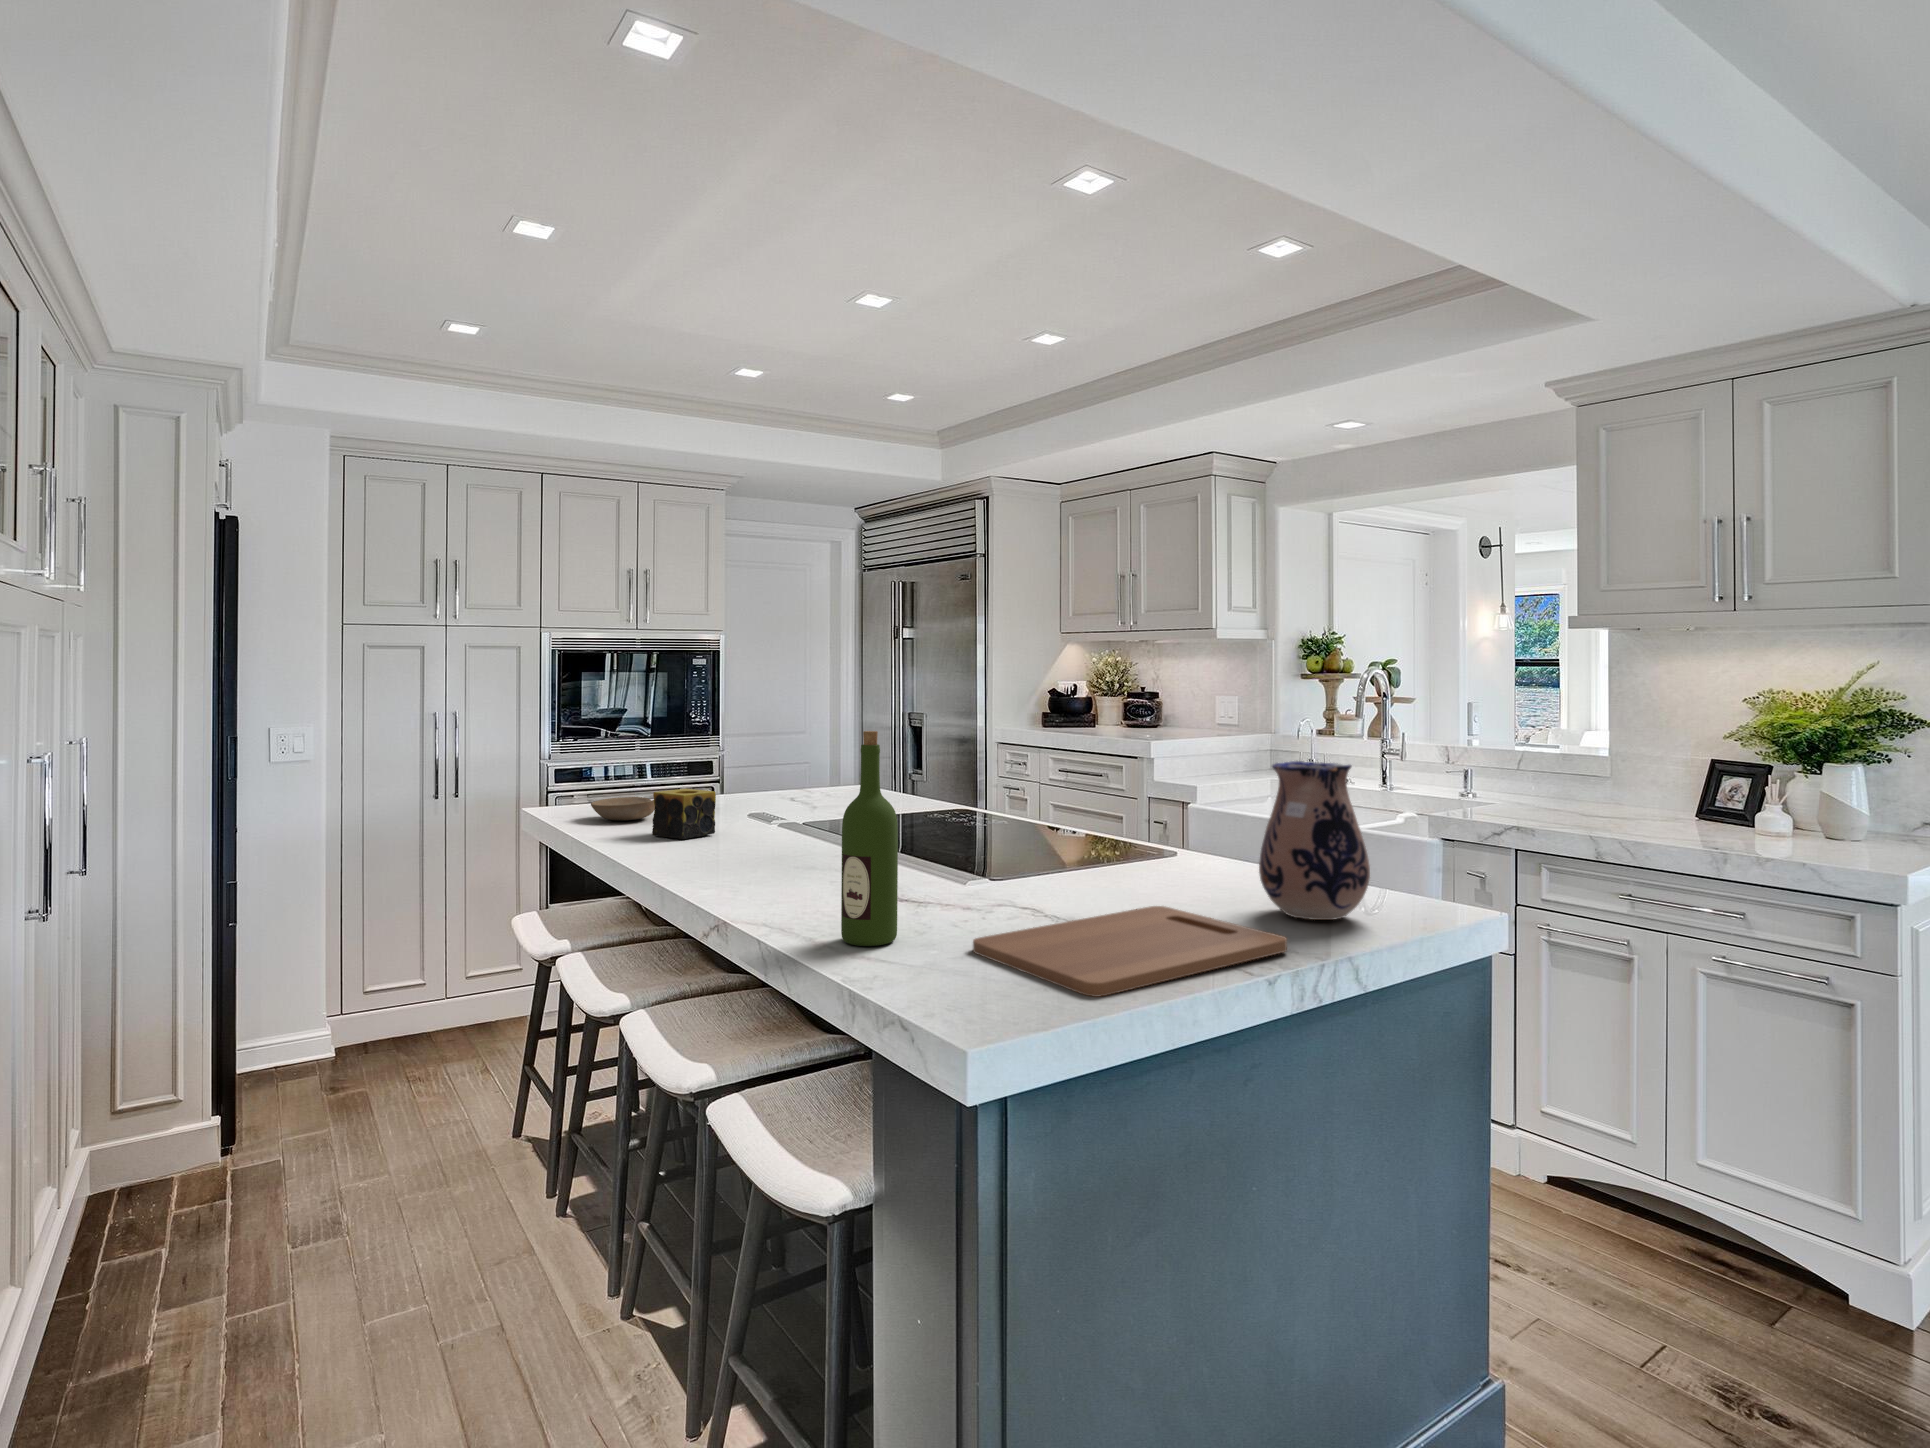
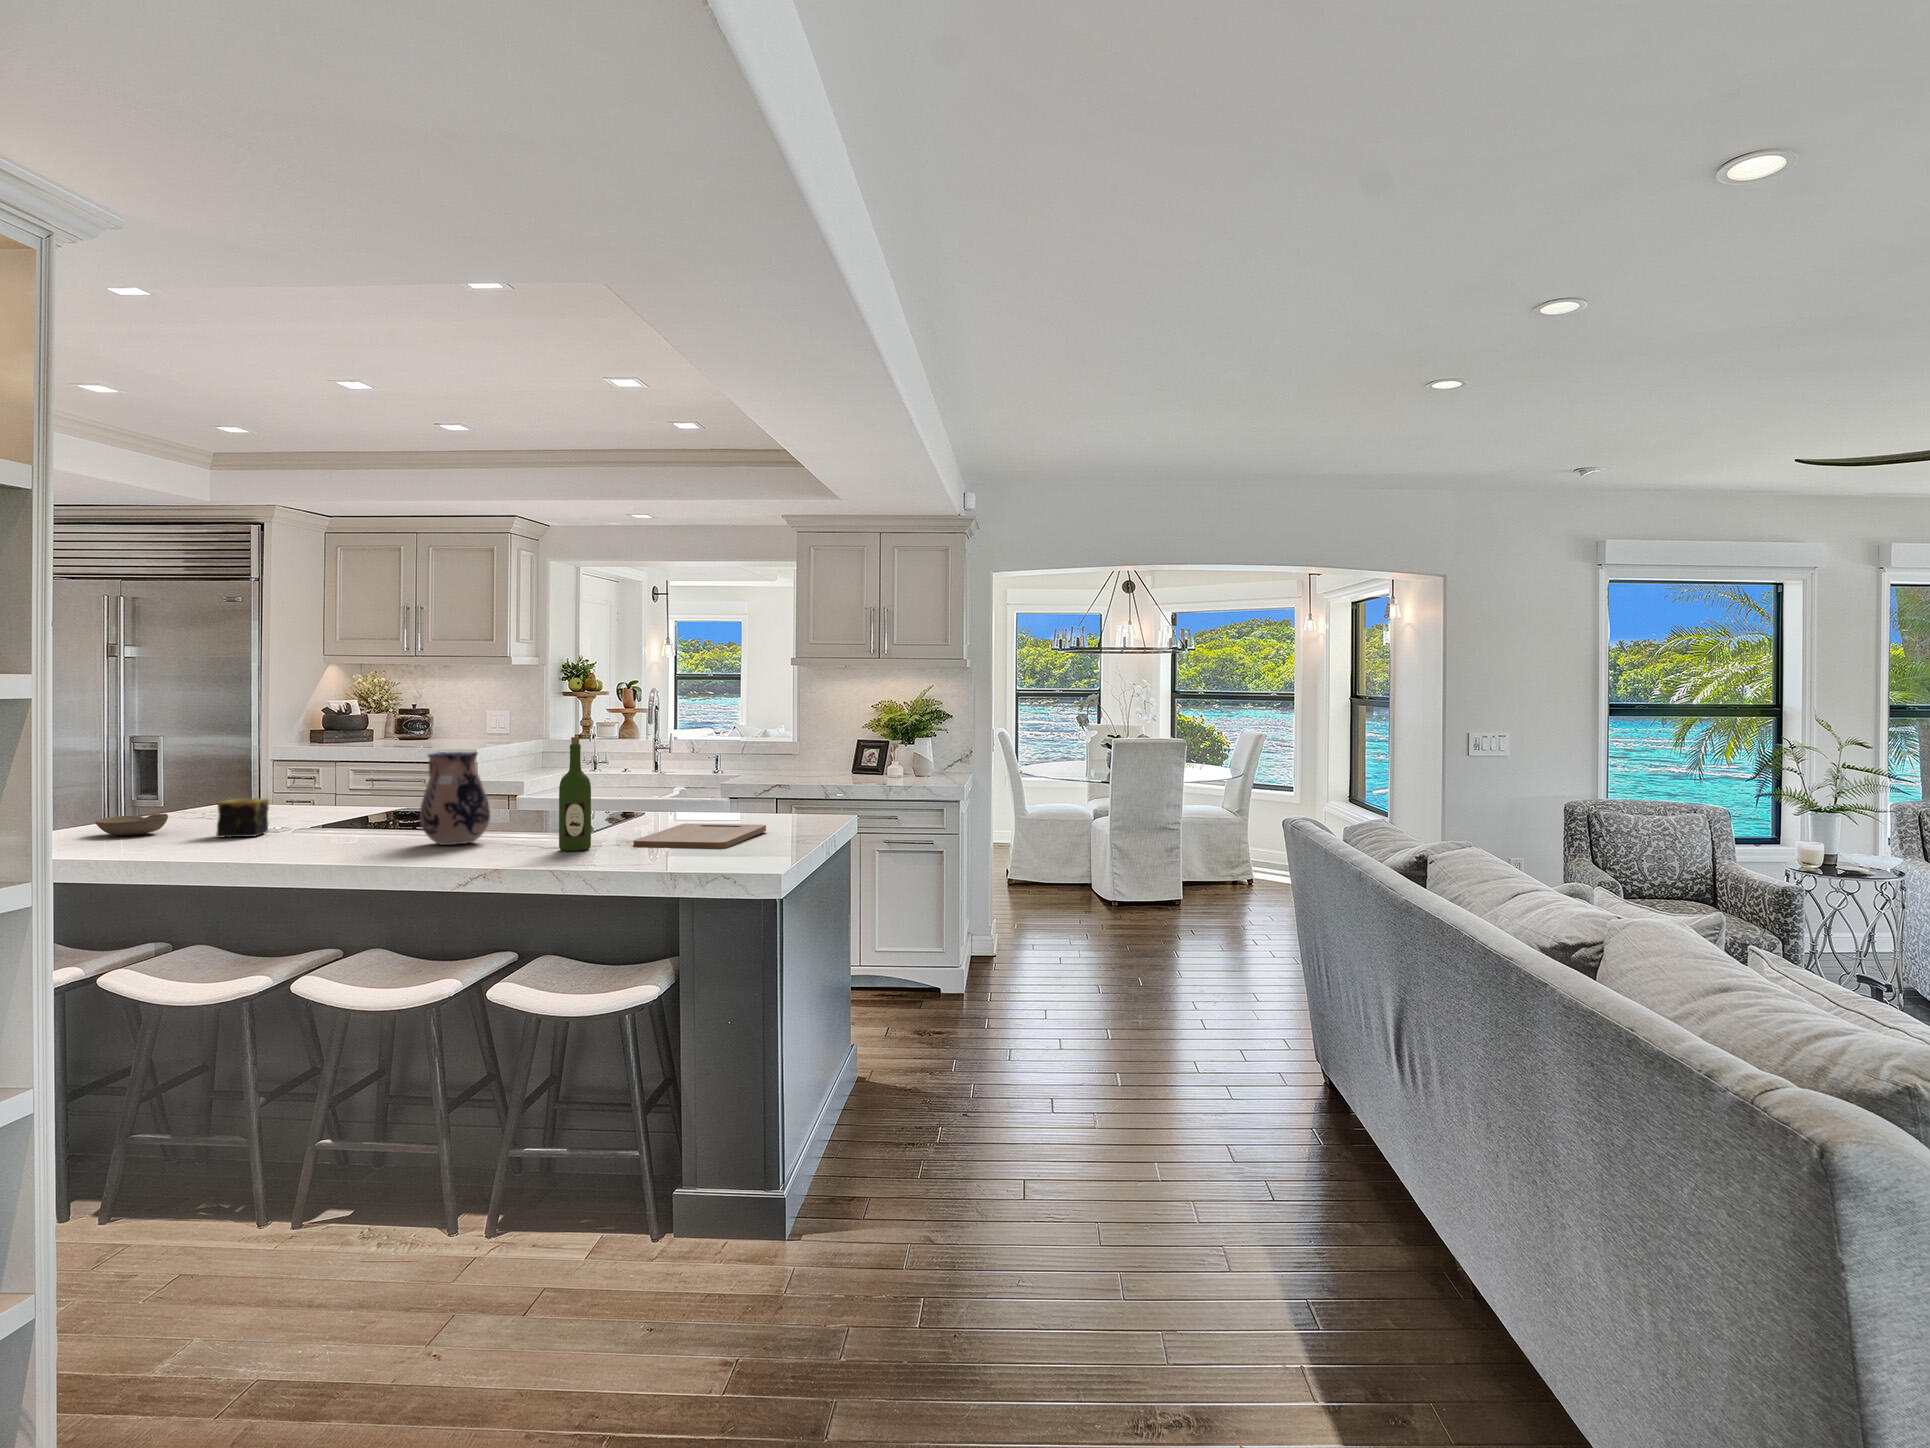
ceramic pitcher: present [1259,761,1370,920] -> present [420,752,490,845]

